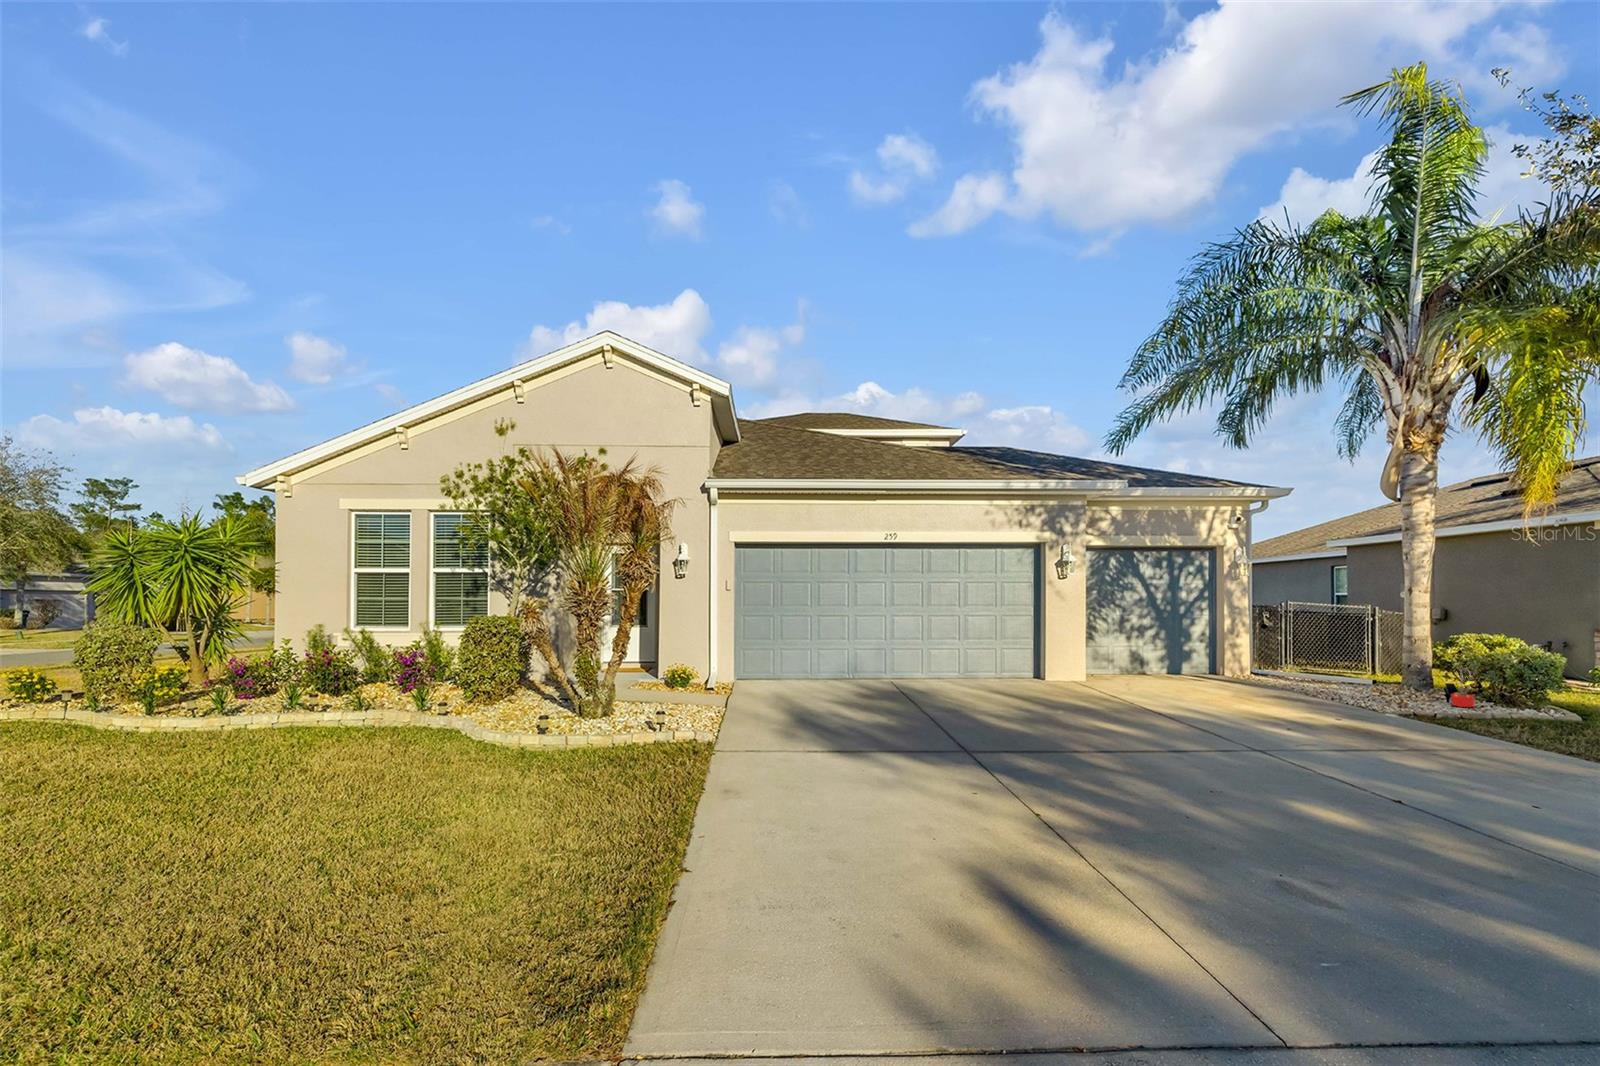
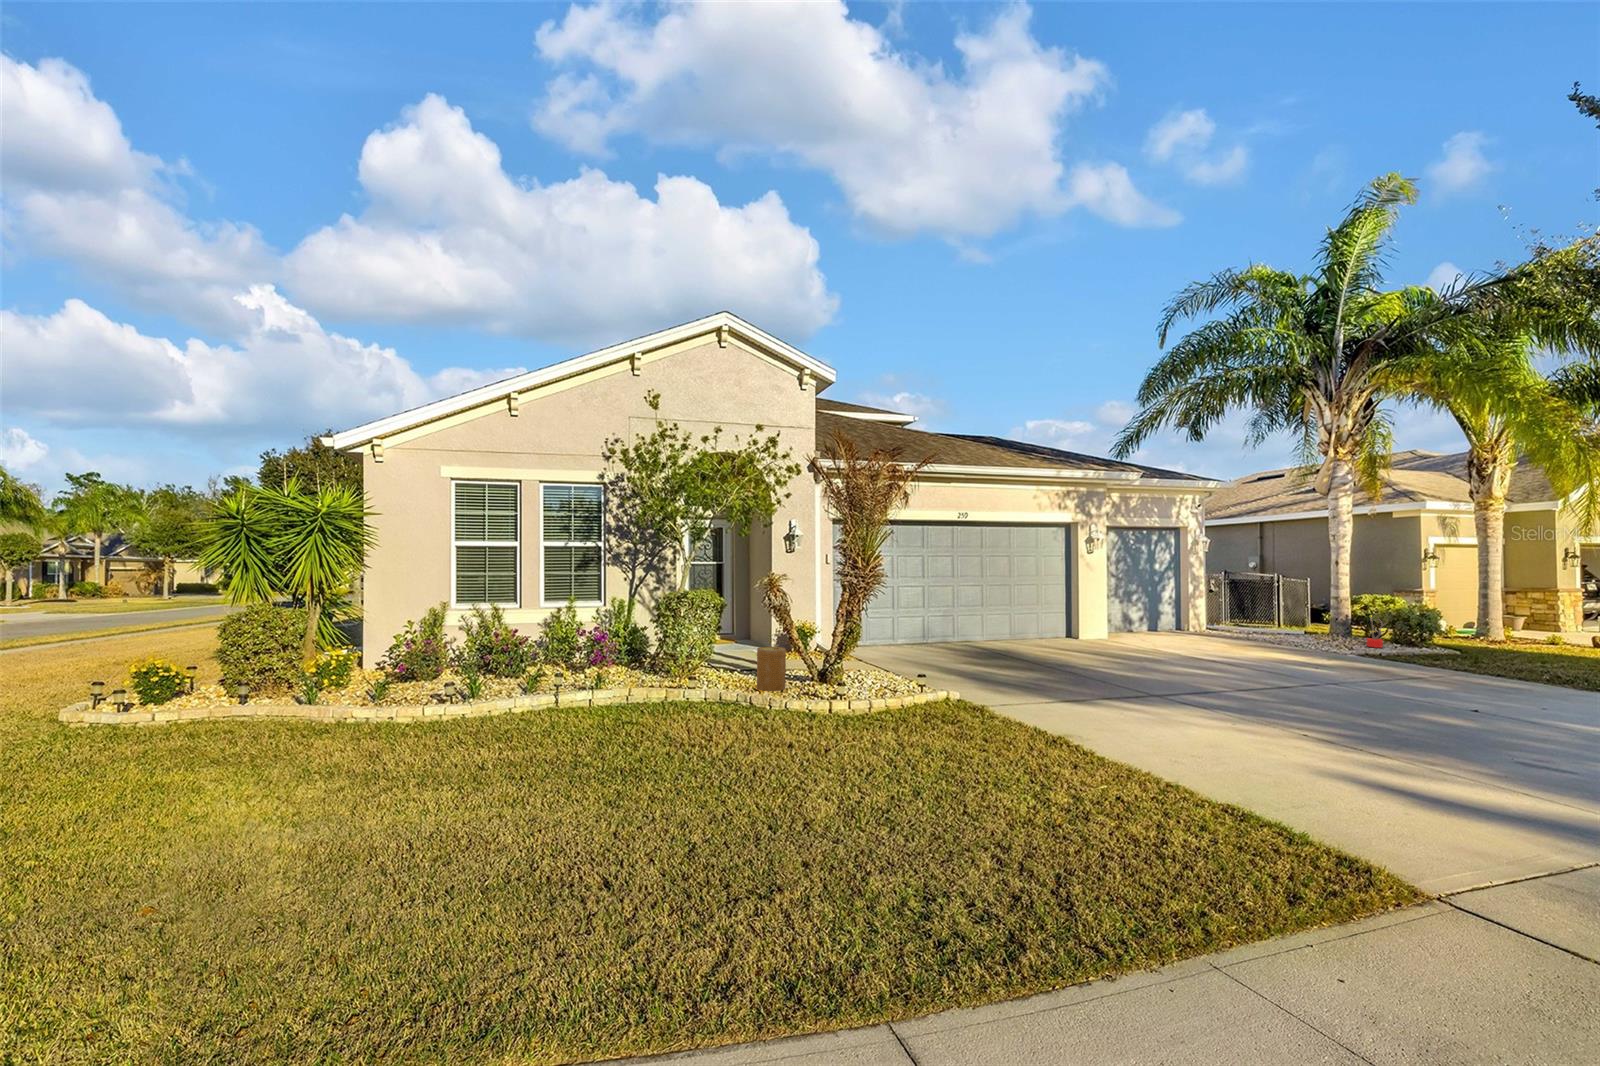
basket: none [546,677,579,724] -> present [756,646,786,691]

